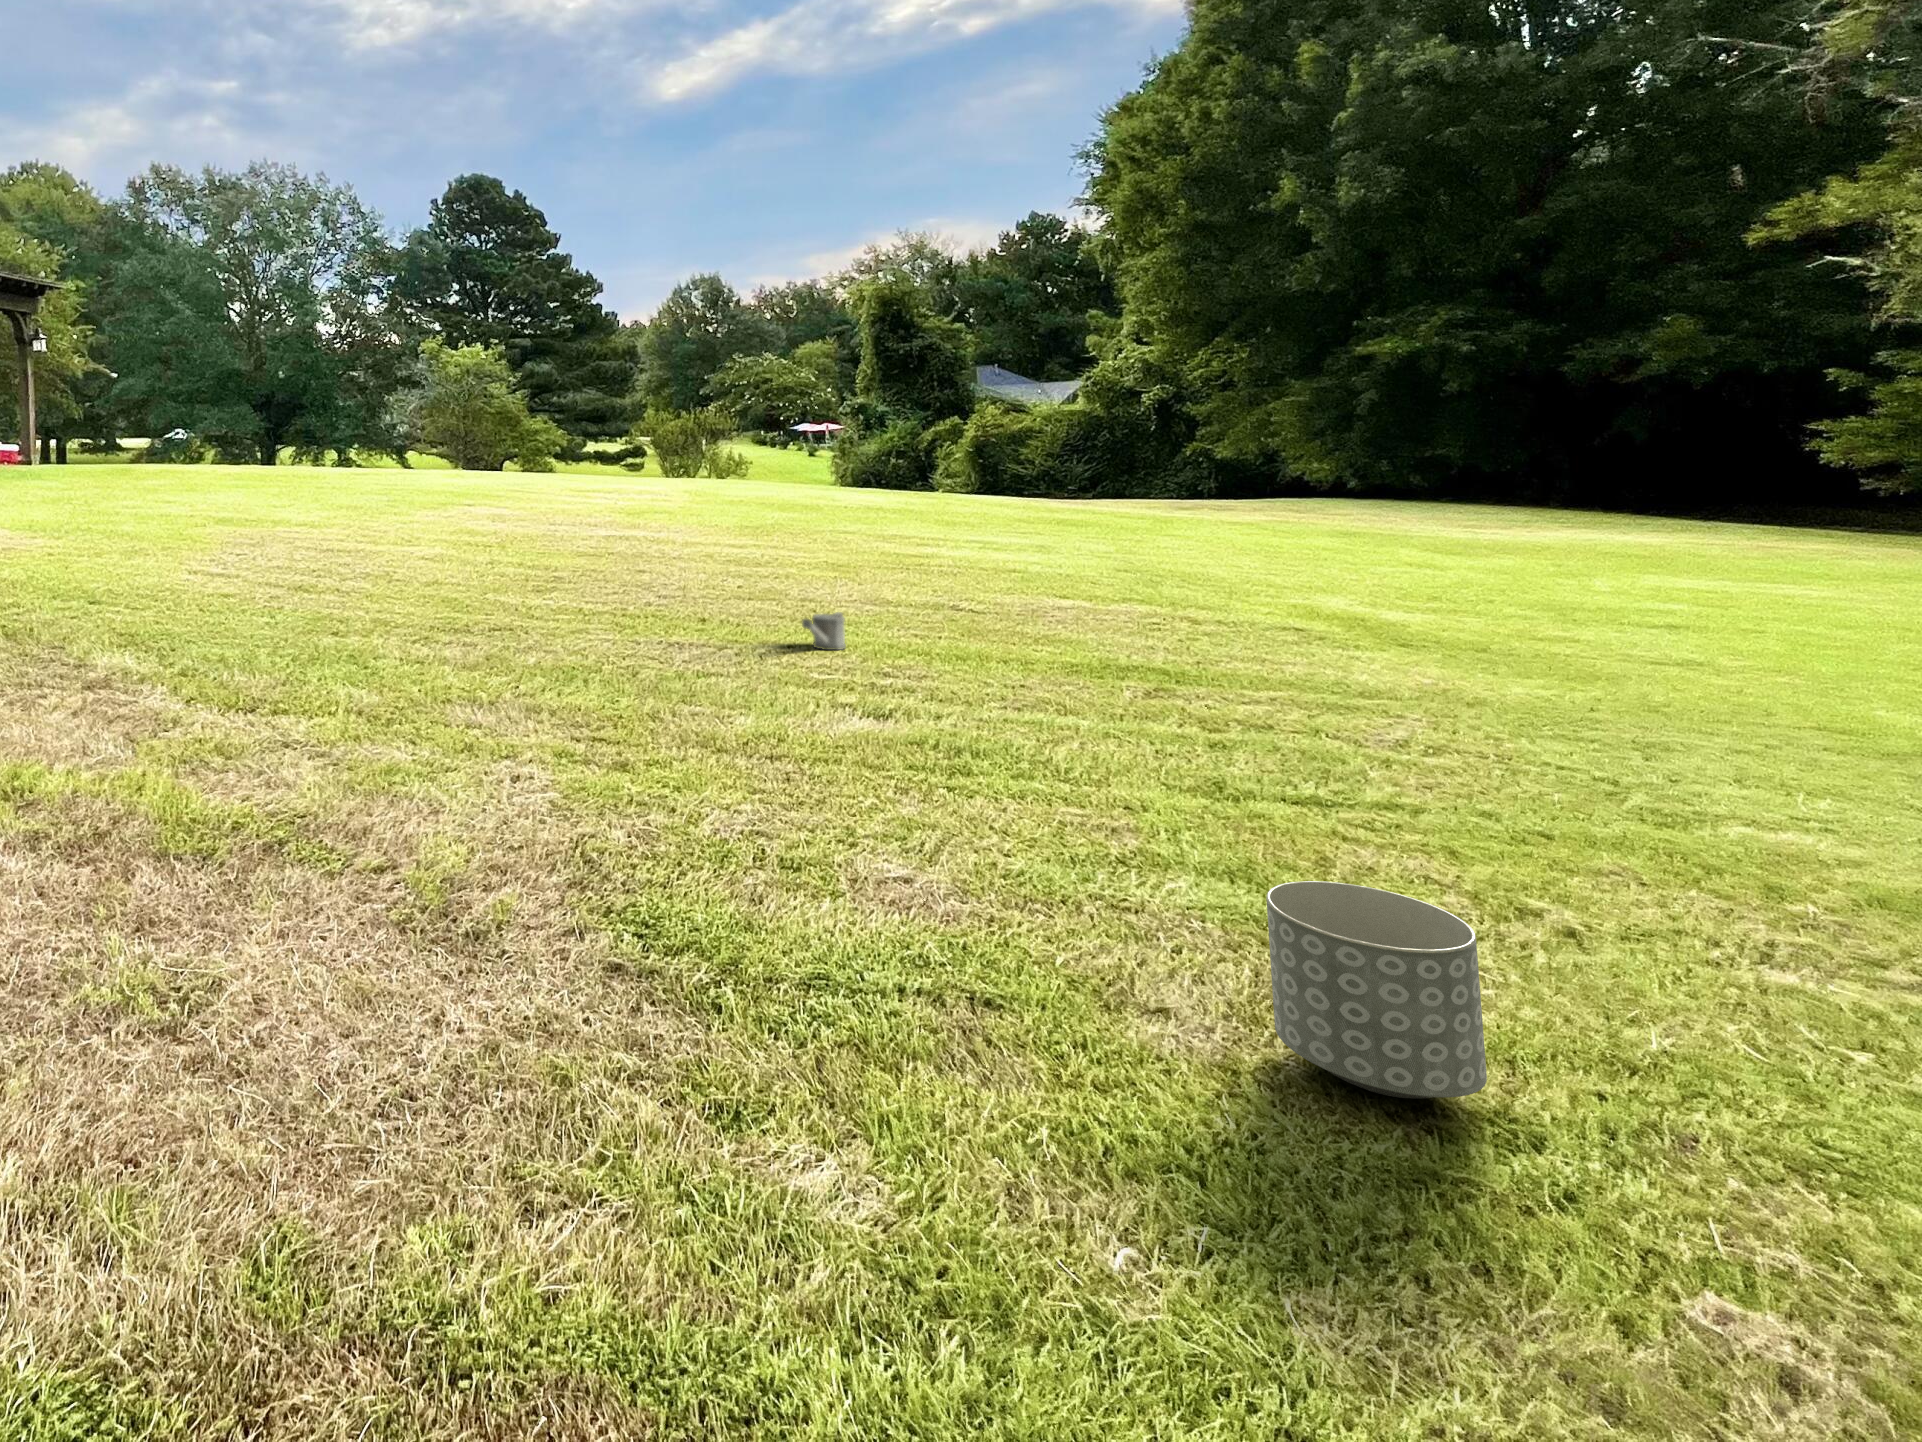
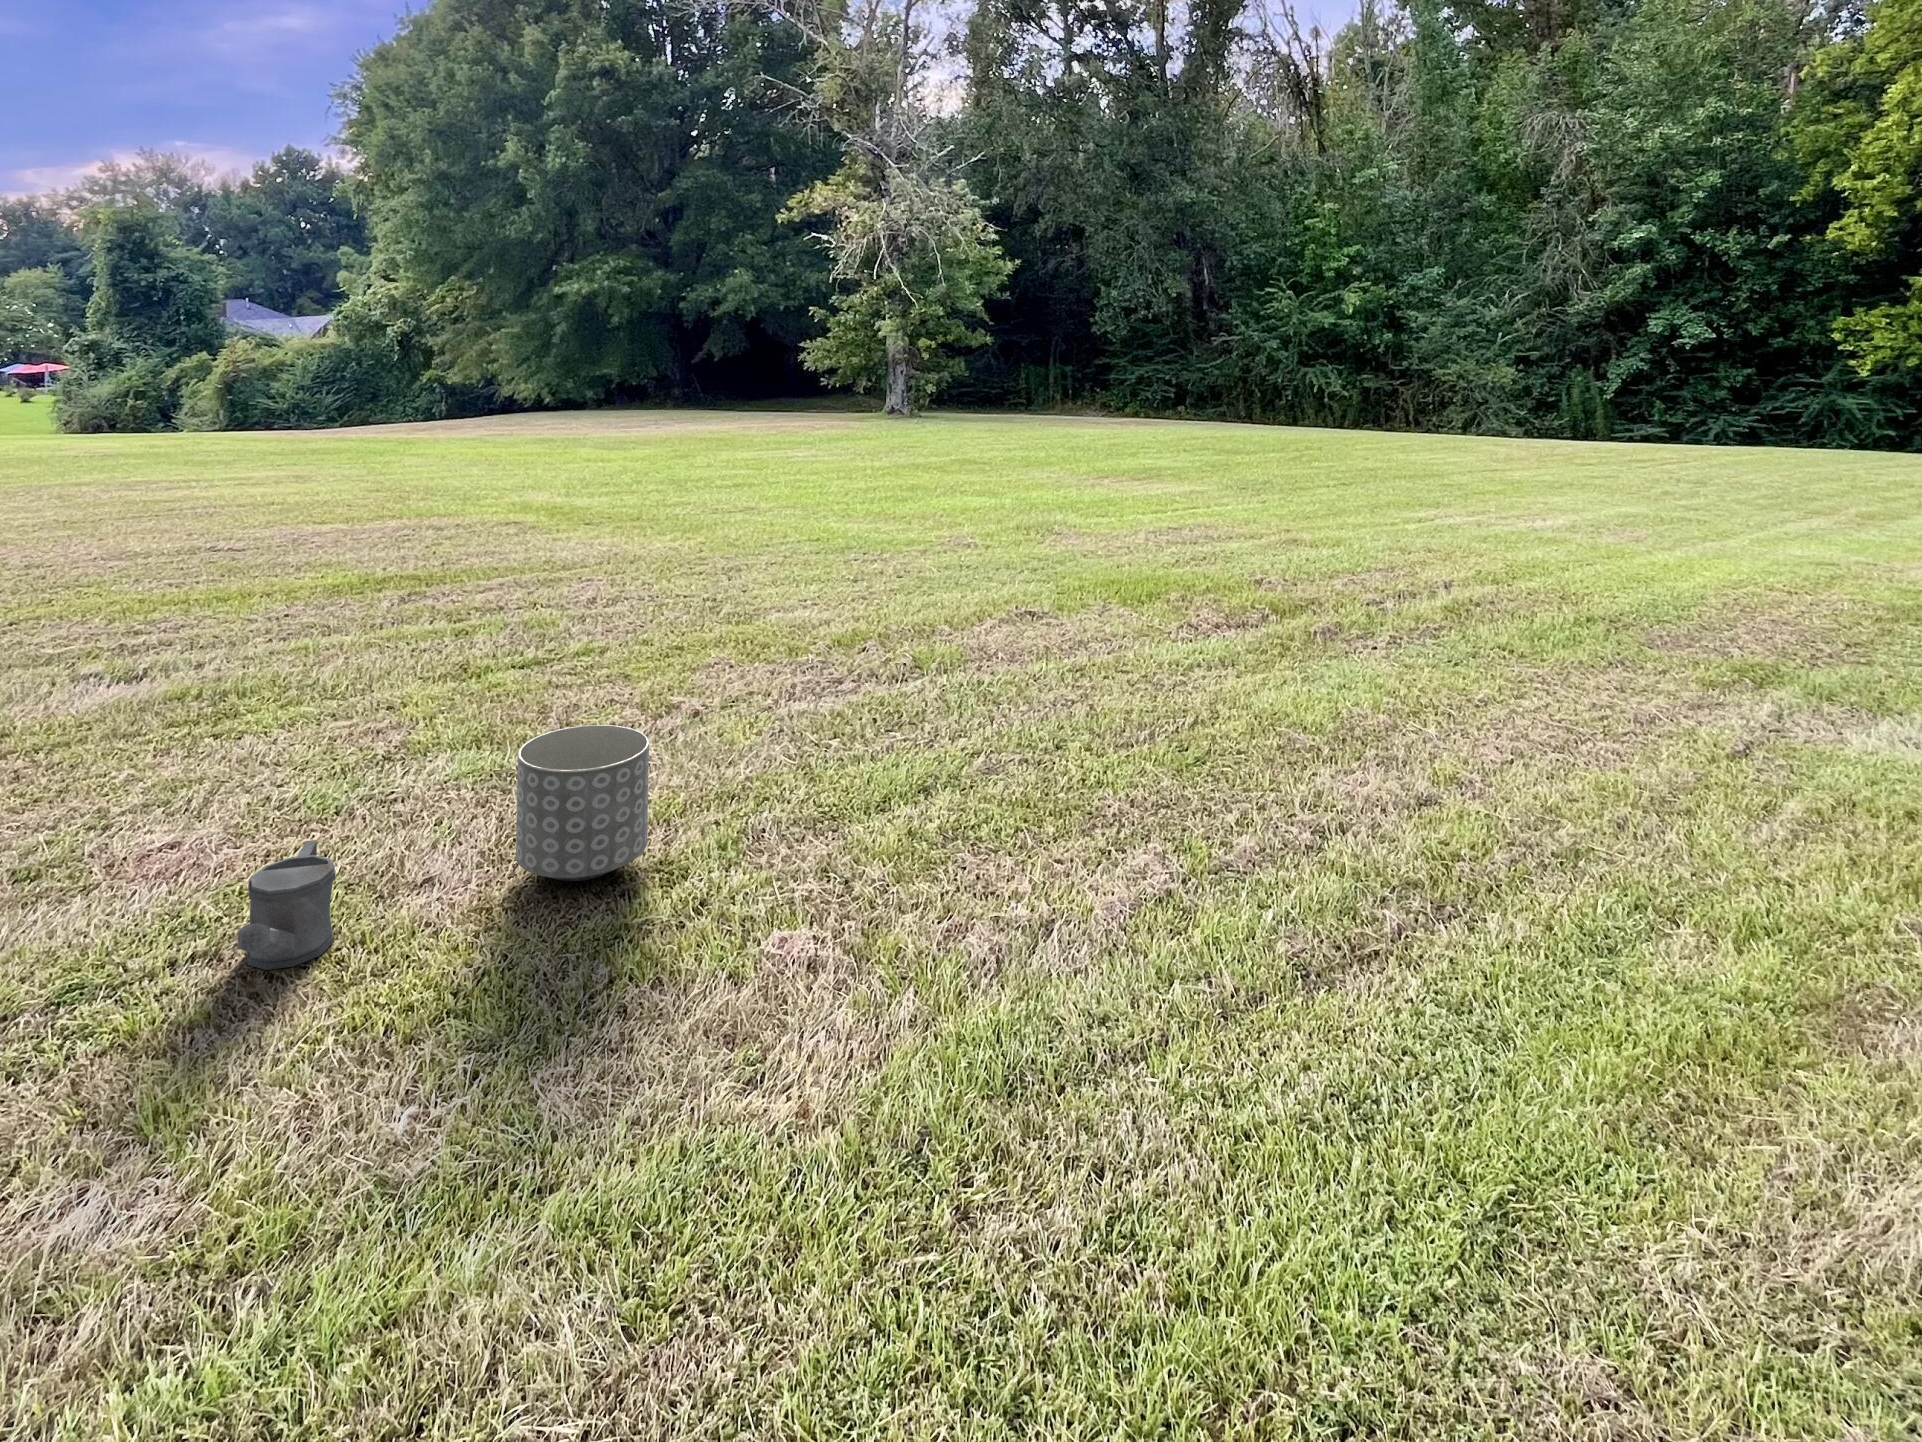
watering can: present [802,612,846,650] -> present [238,840,336,970]

